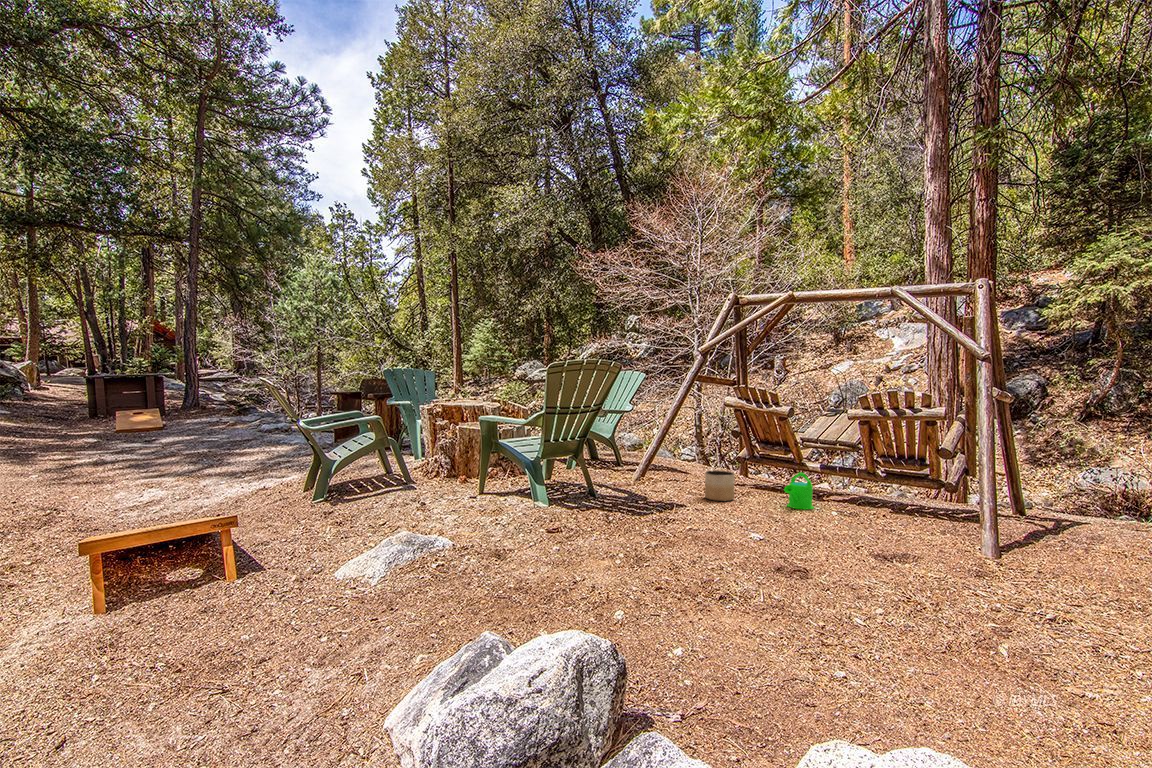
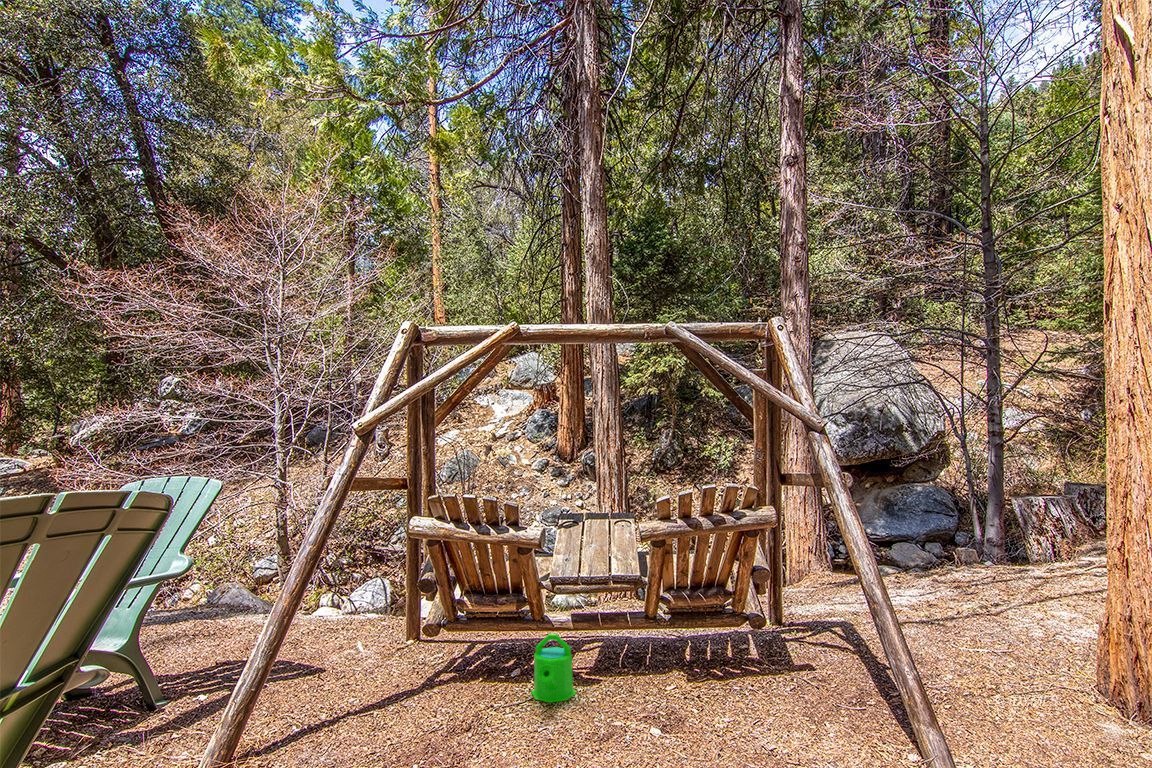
planter: present [705,470,734,501] -> none [384,653,440,724]

